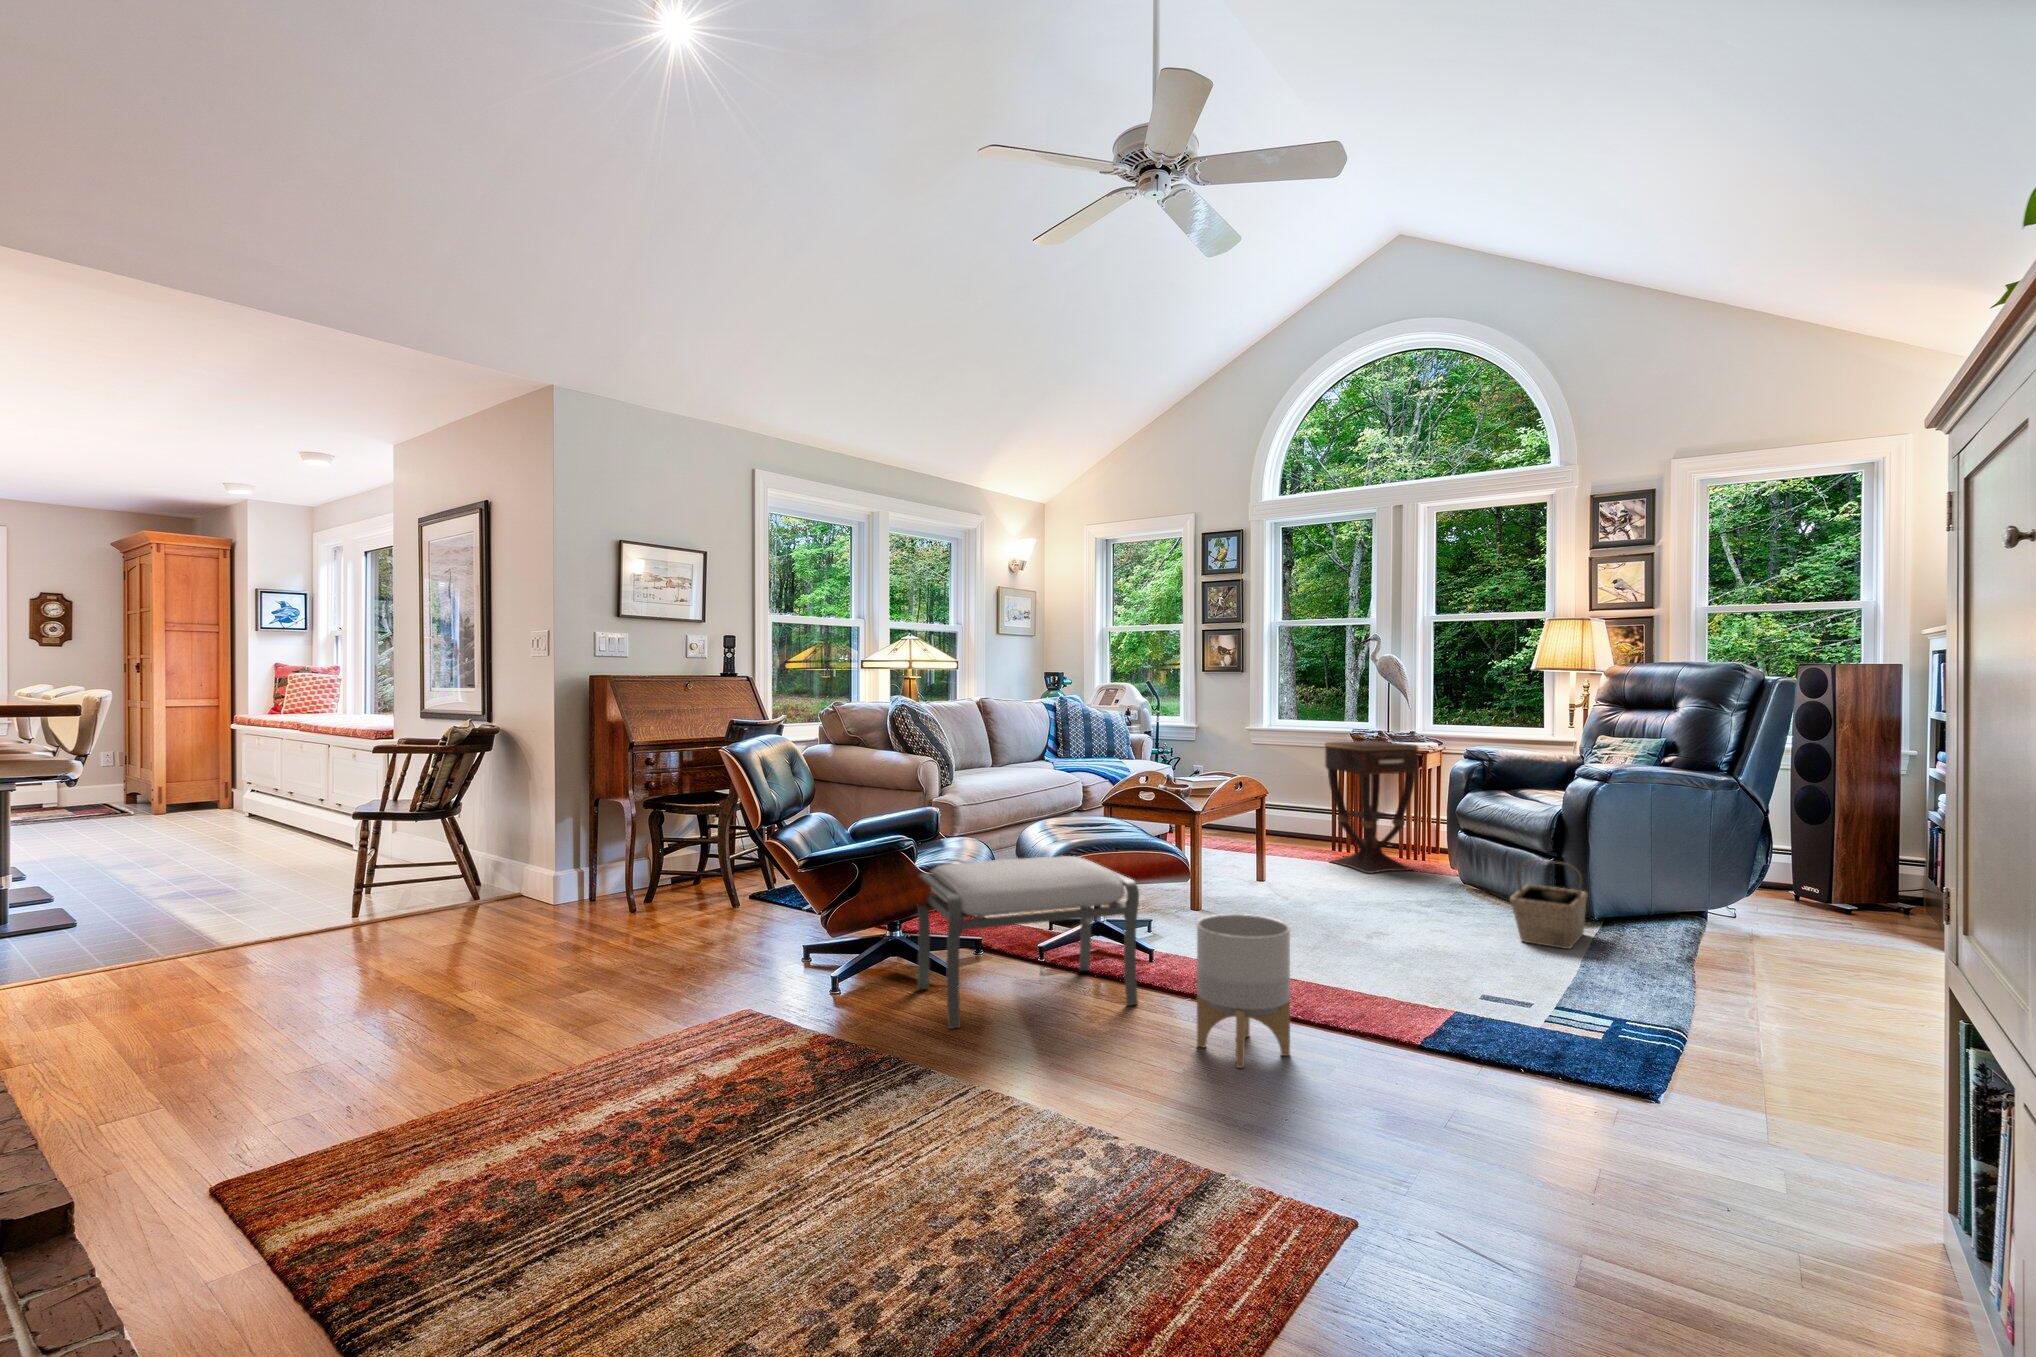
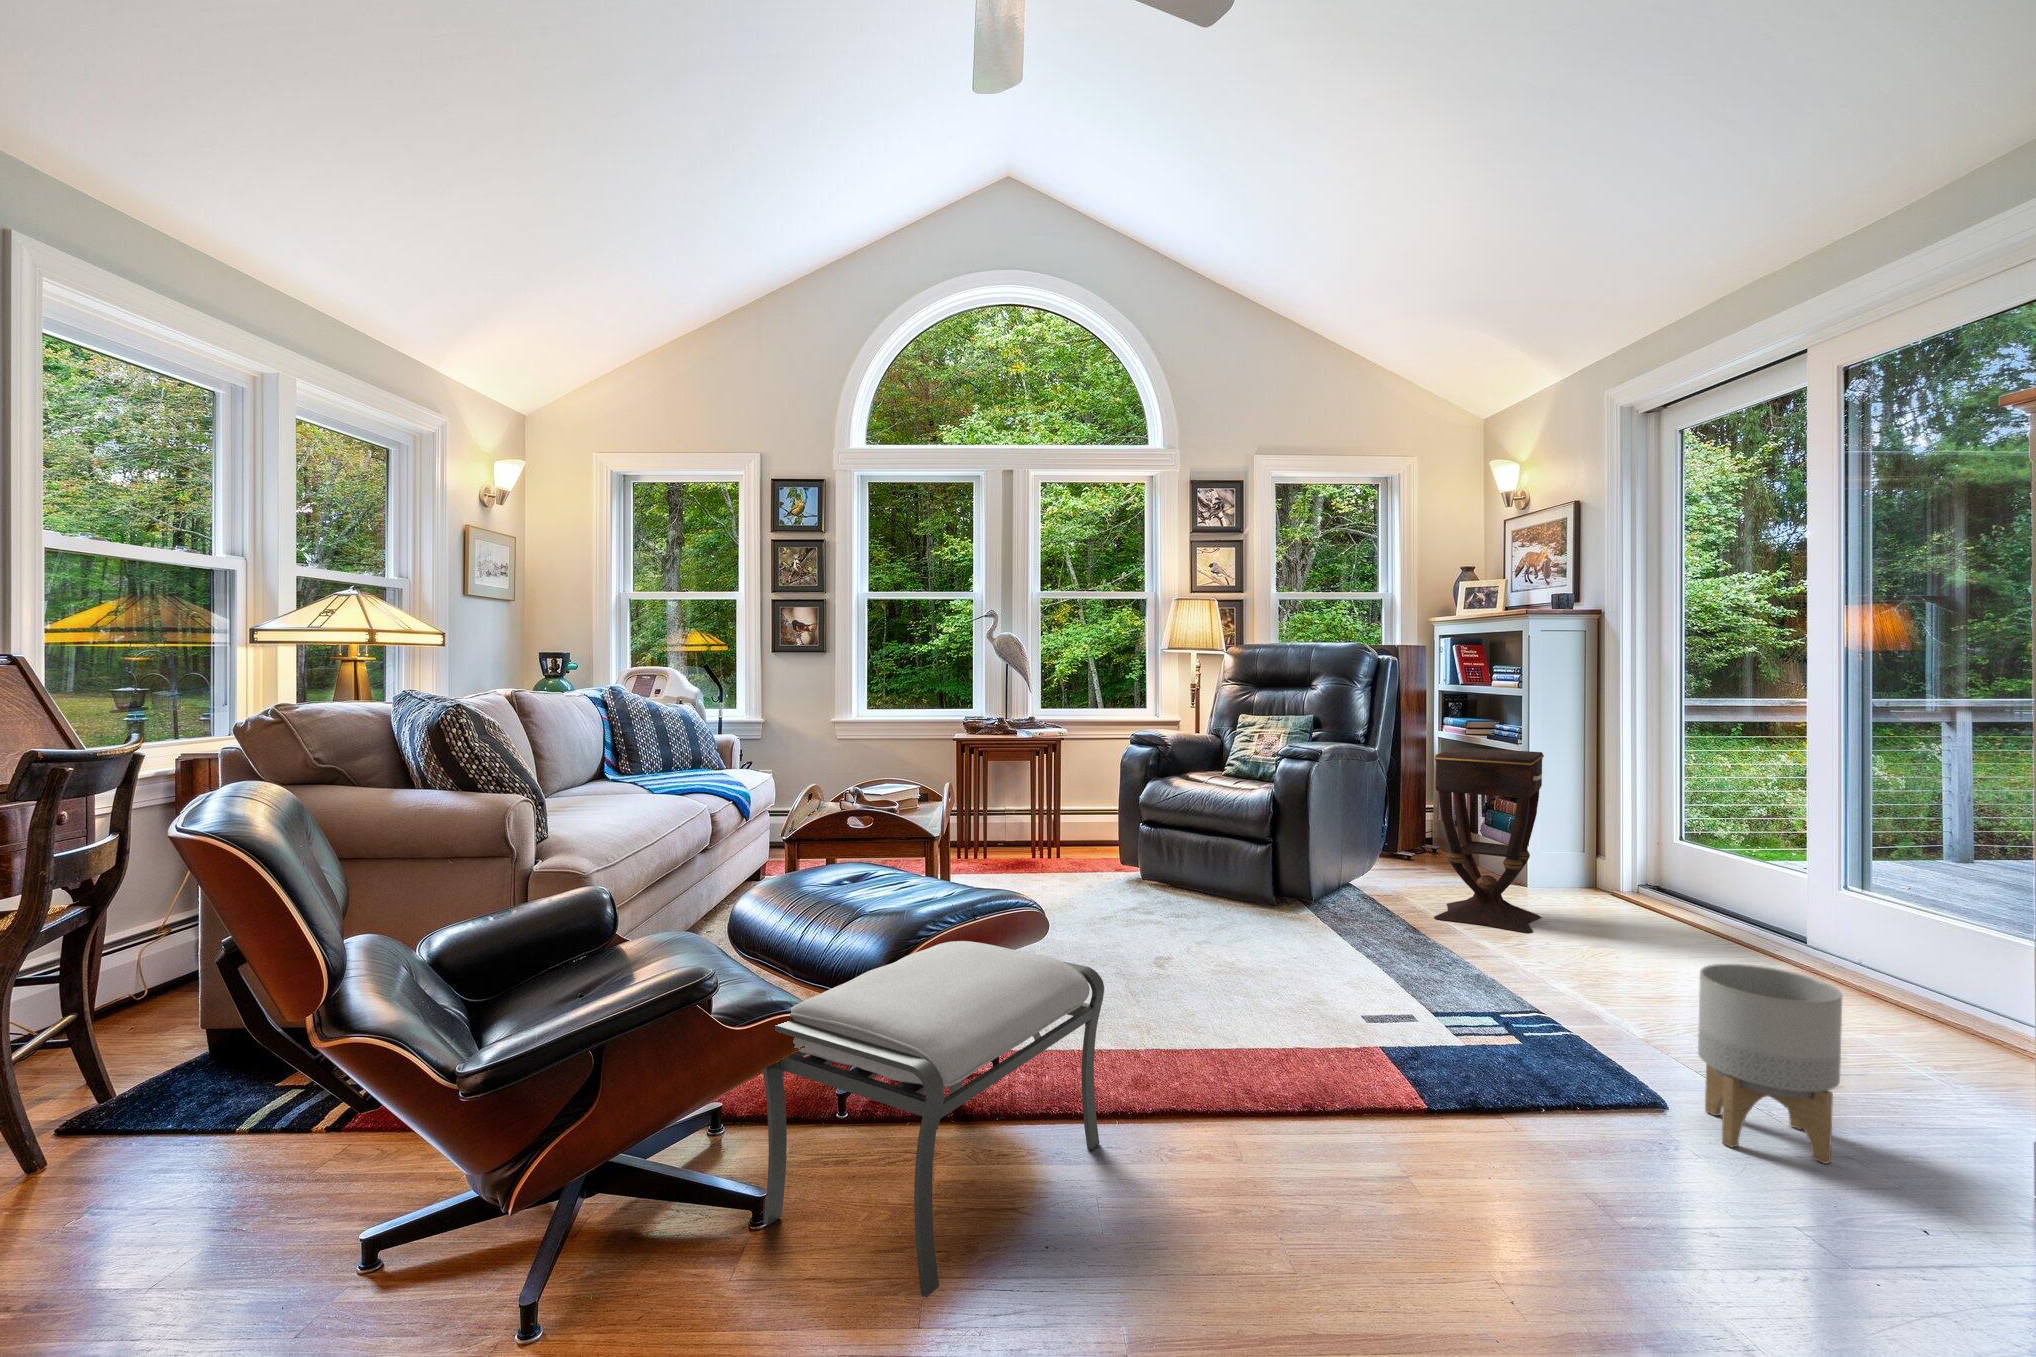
side table: present [1325,741,1418,873] -> present [1434,747,1544,932]
basket: present [1510,860,1588,949] -> none [1260,851,1337,940]
planter: present [1197,914,1290,1068] -> present [1698,964,1842,1164]

